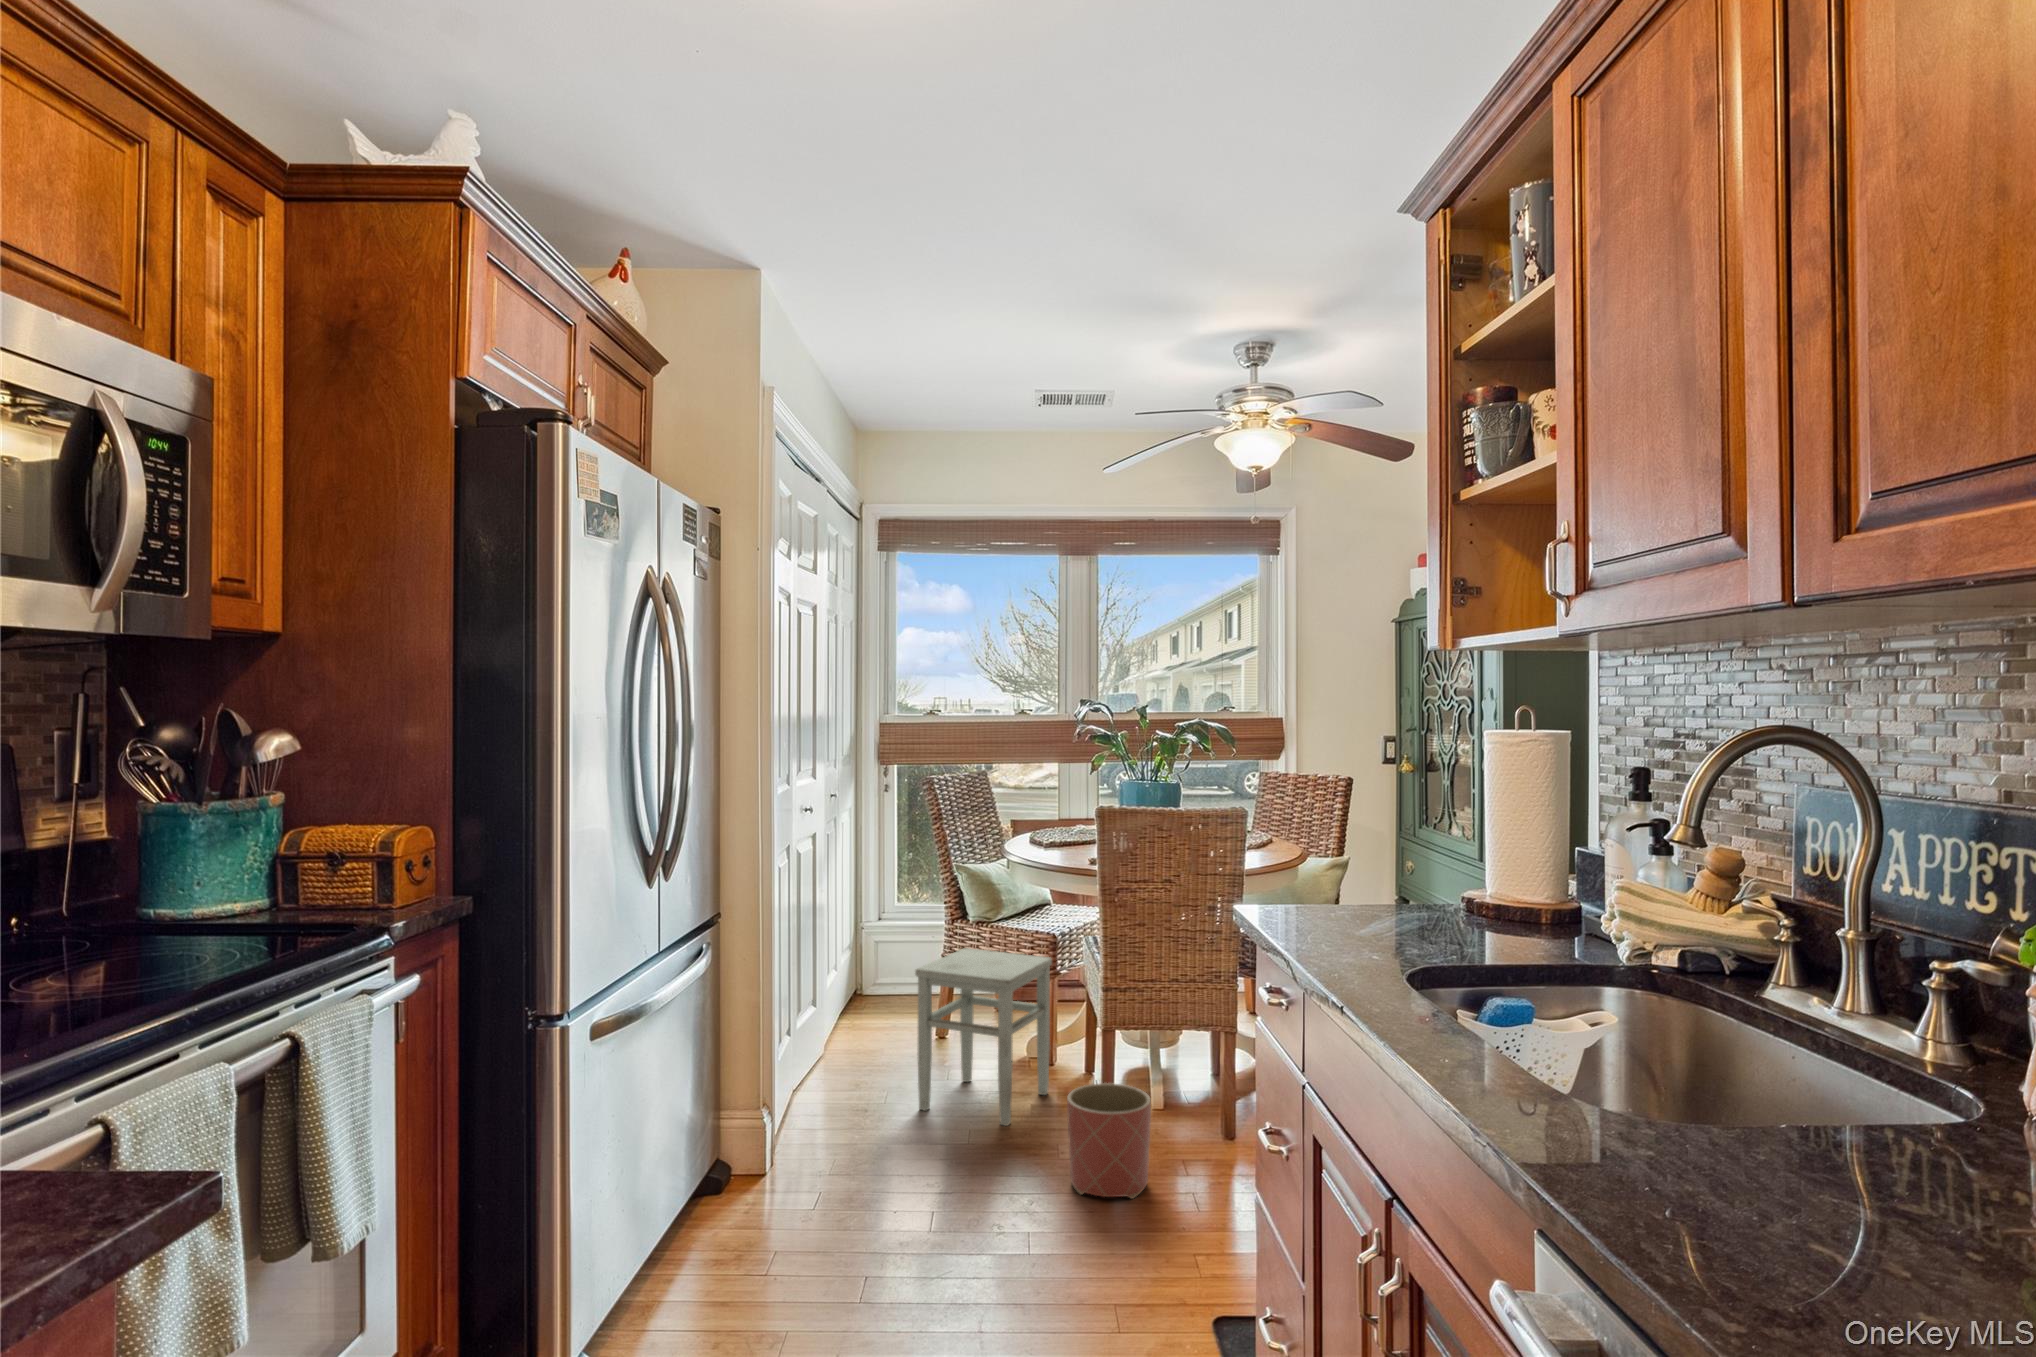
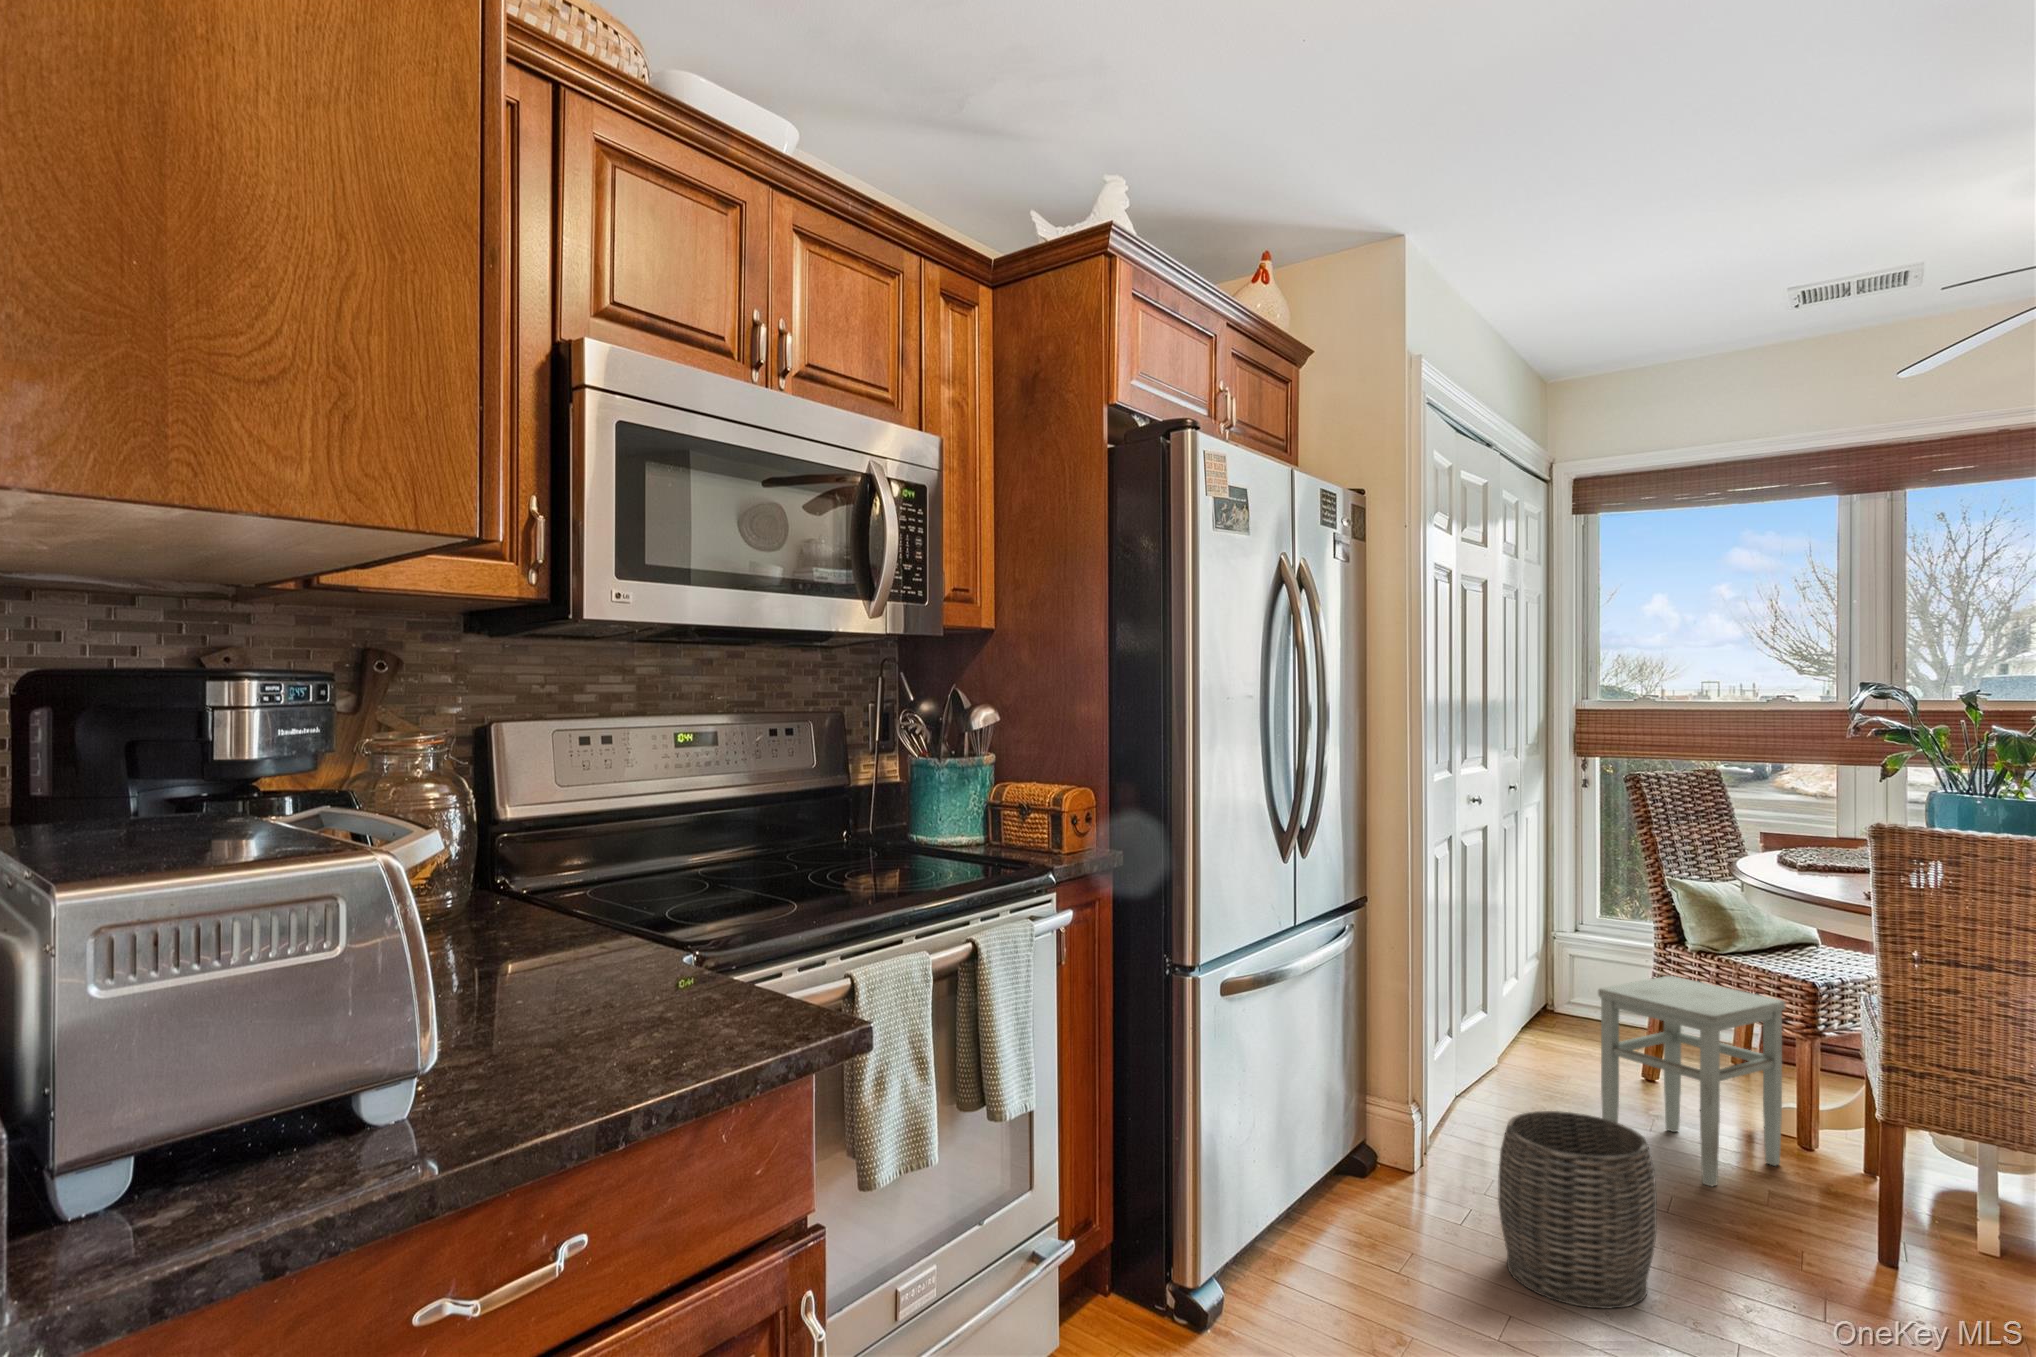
planter: present [1067,1083,1151,1199] -> none [1773,1153,1896,1300]
woven basket: none [860,1091,993,1276] -> present [1498,1111,1657,1309]

